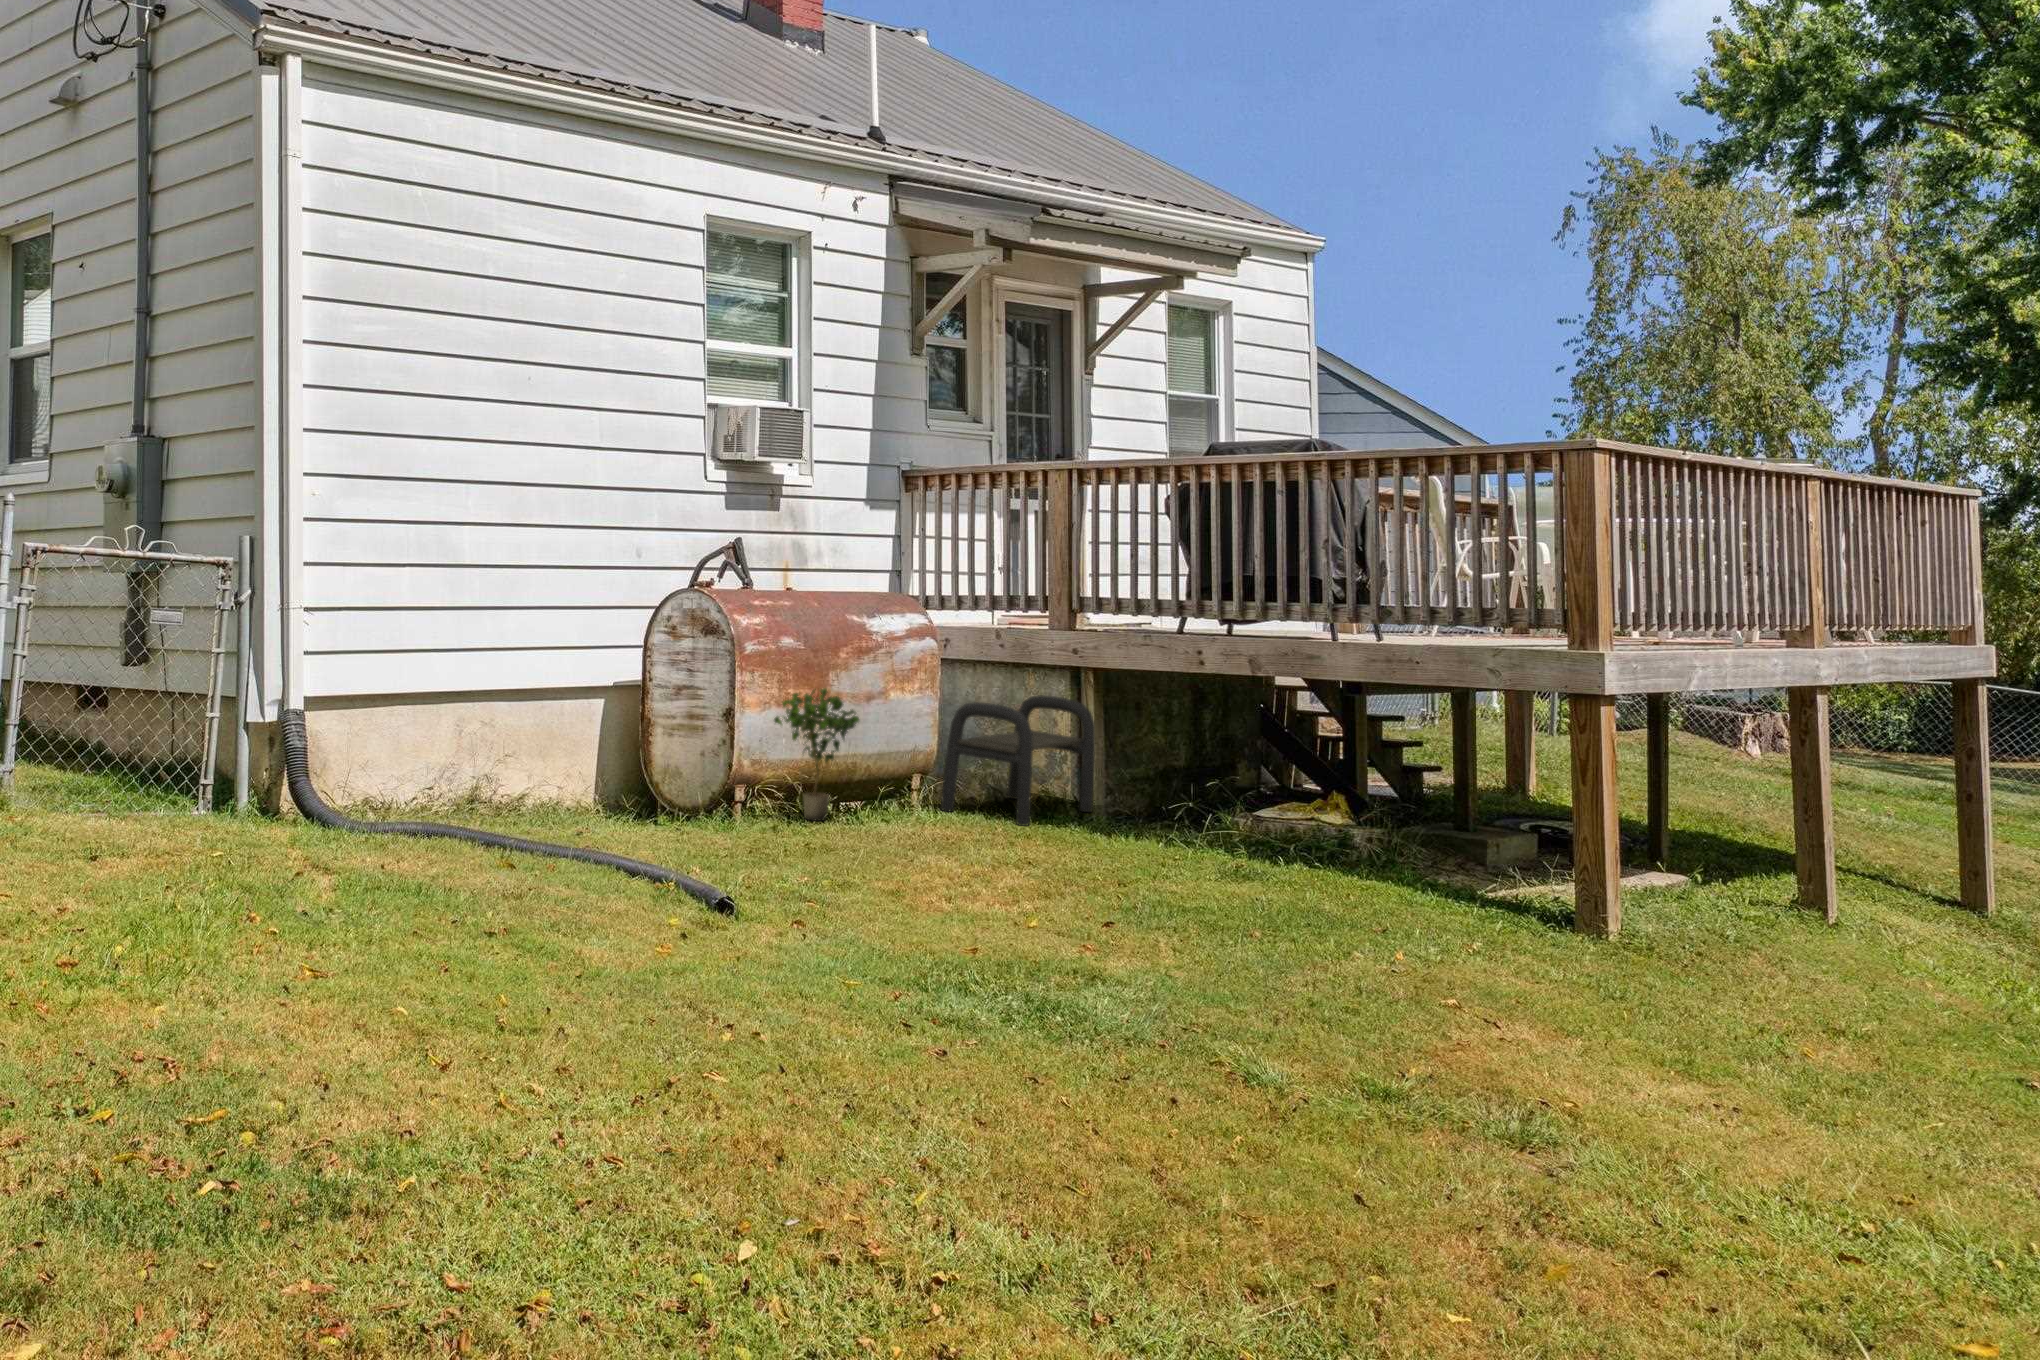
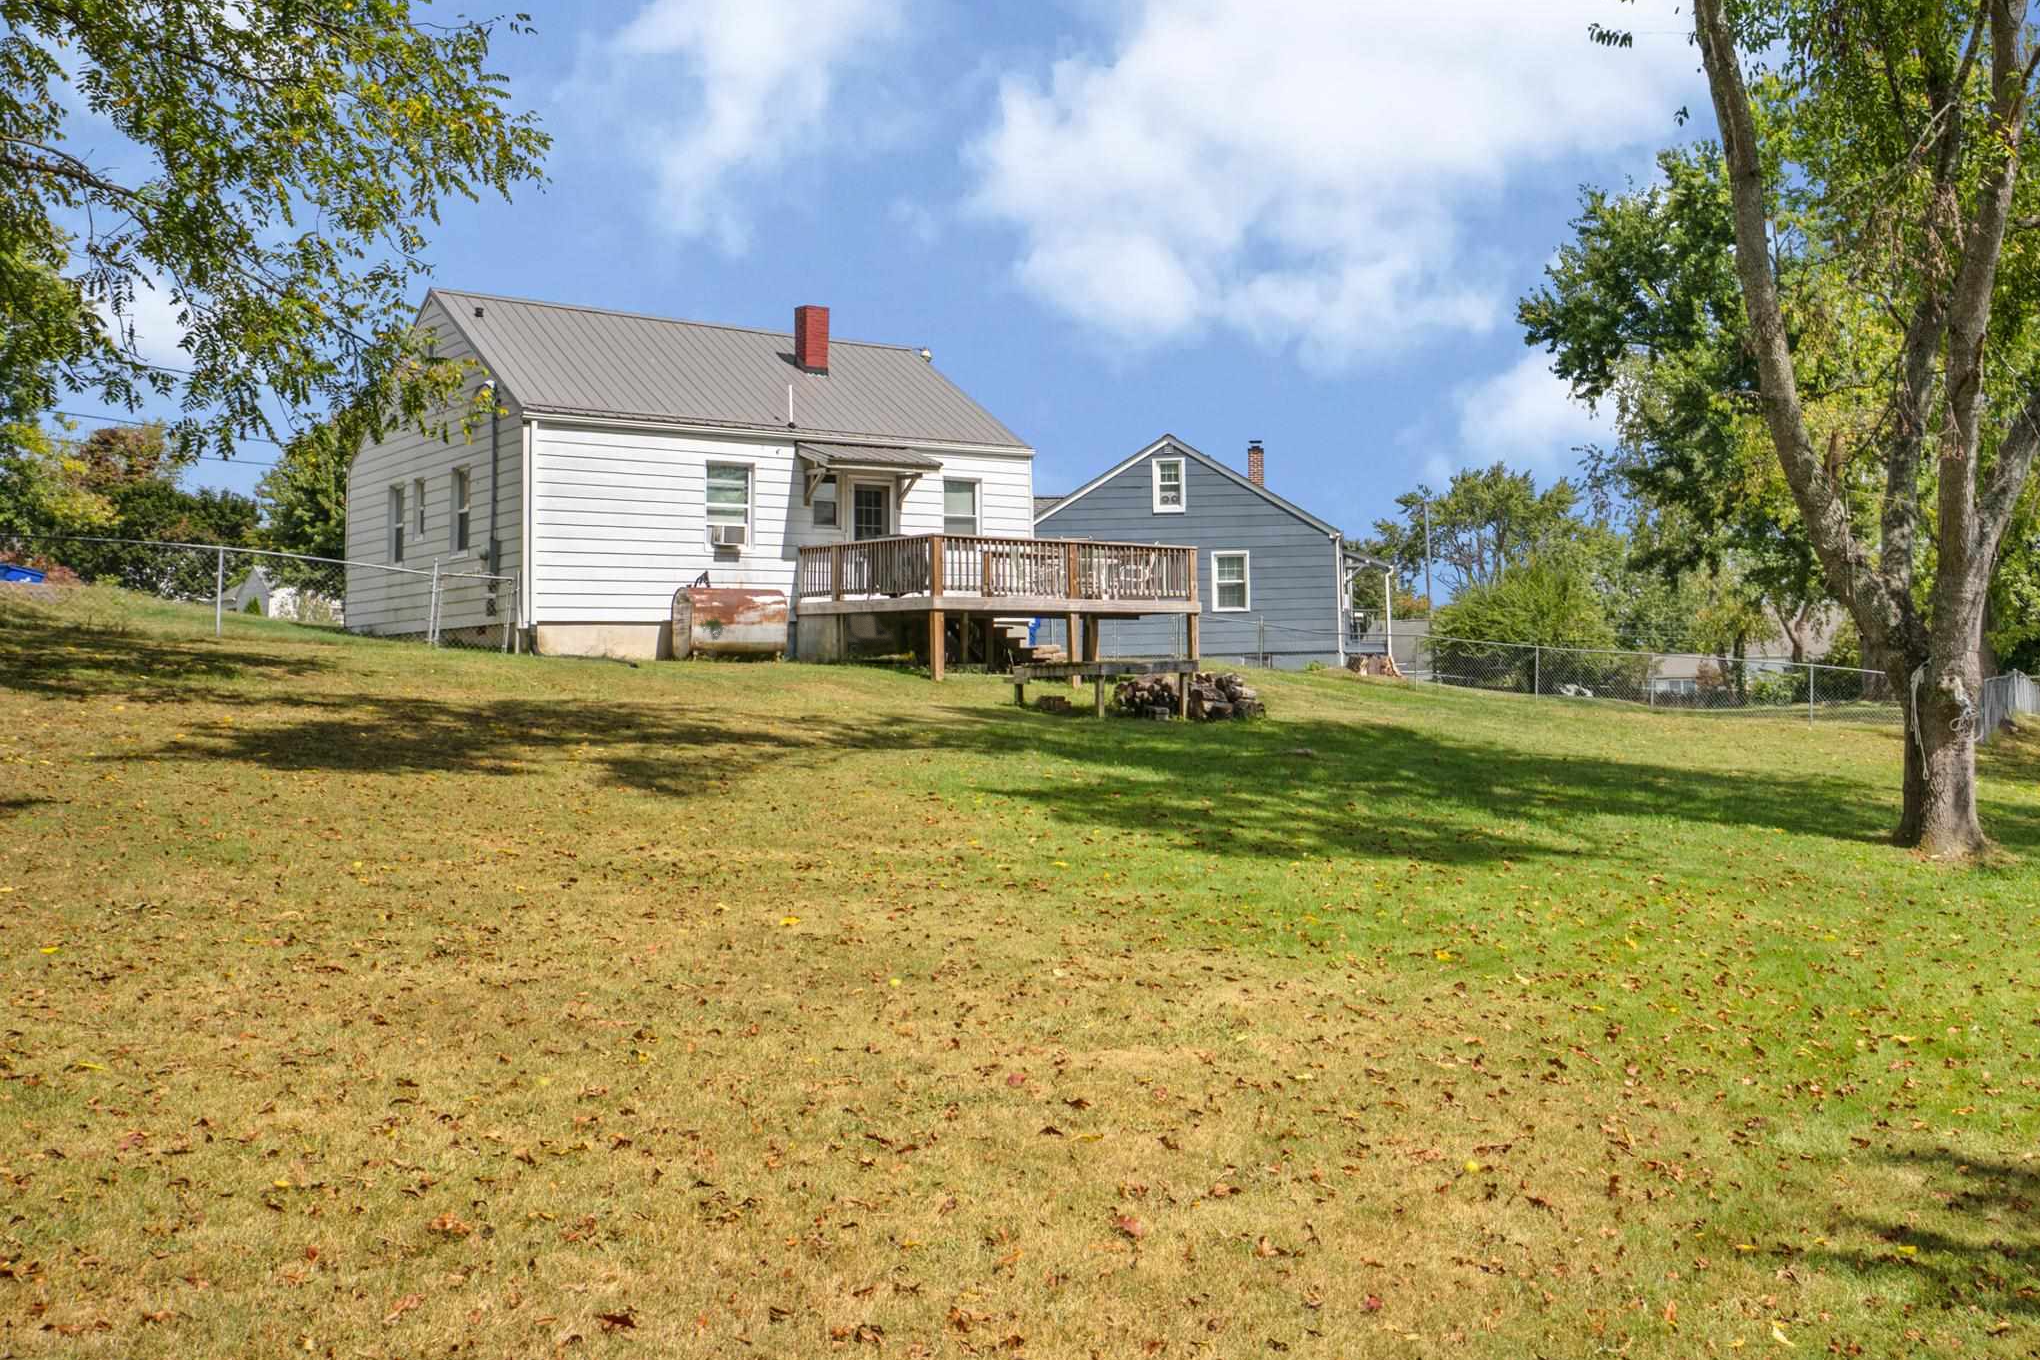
lounge chair: none [1121,671,1286,833] -> present [841,613,894,661]
bench: present [940,695,1095,826] -> none [769,622,831,661]

